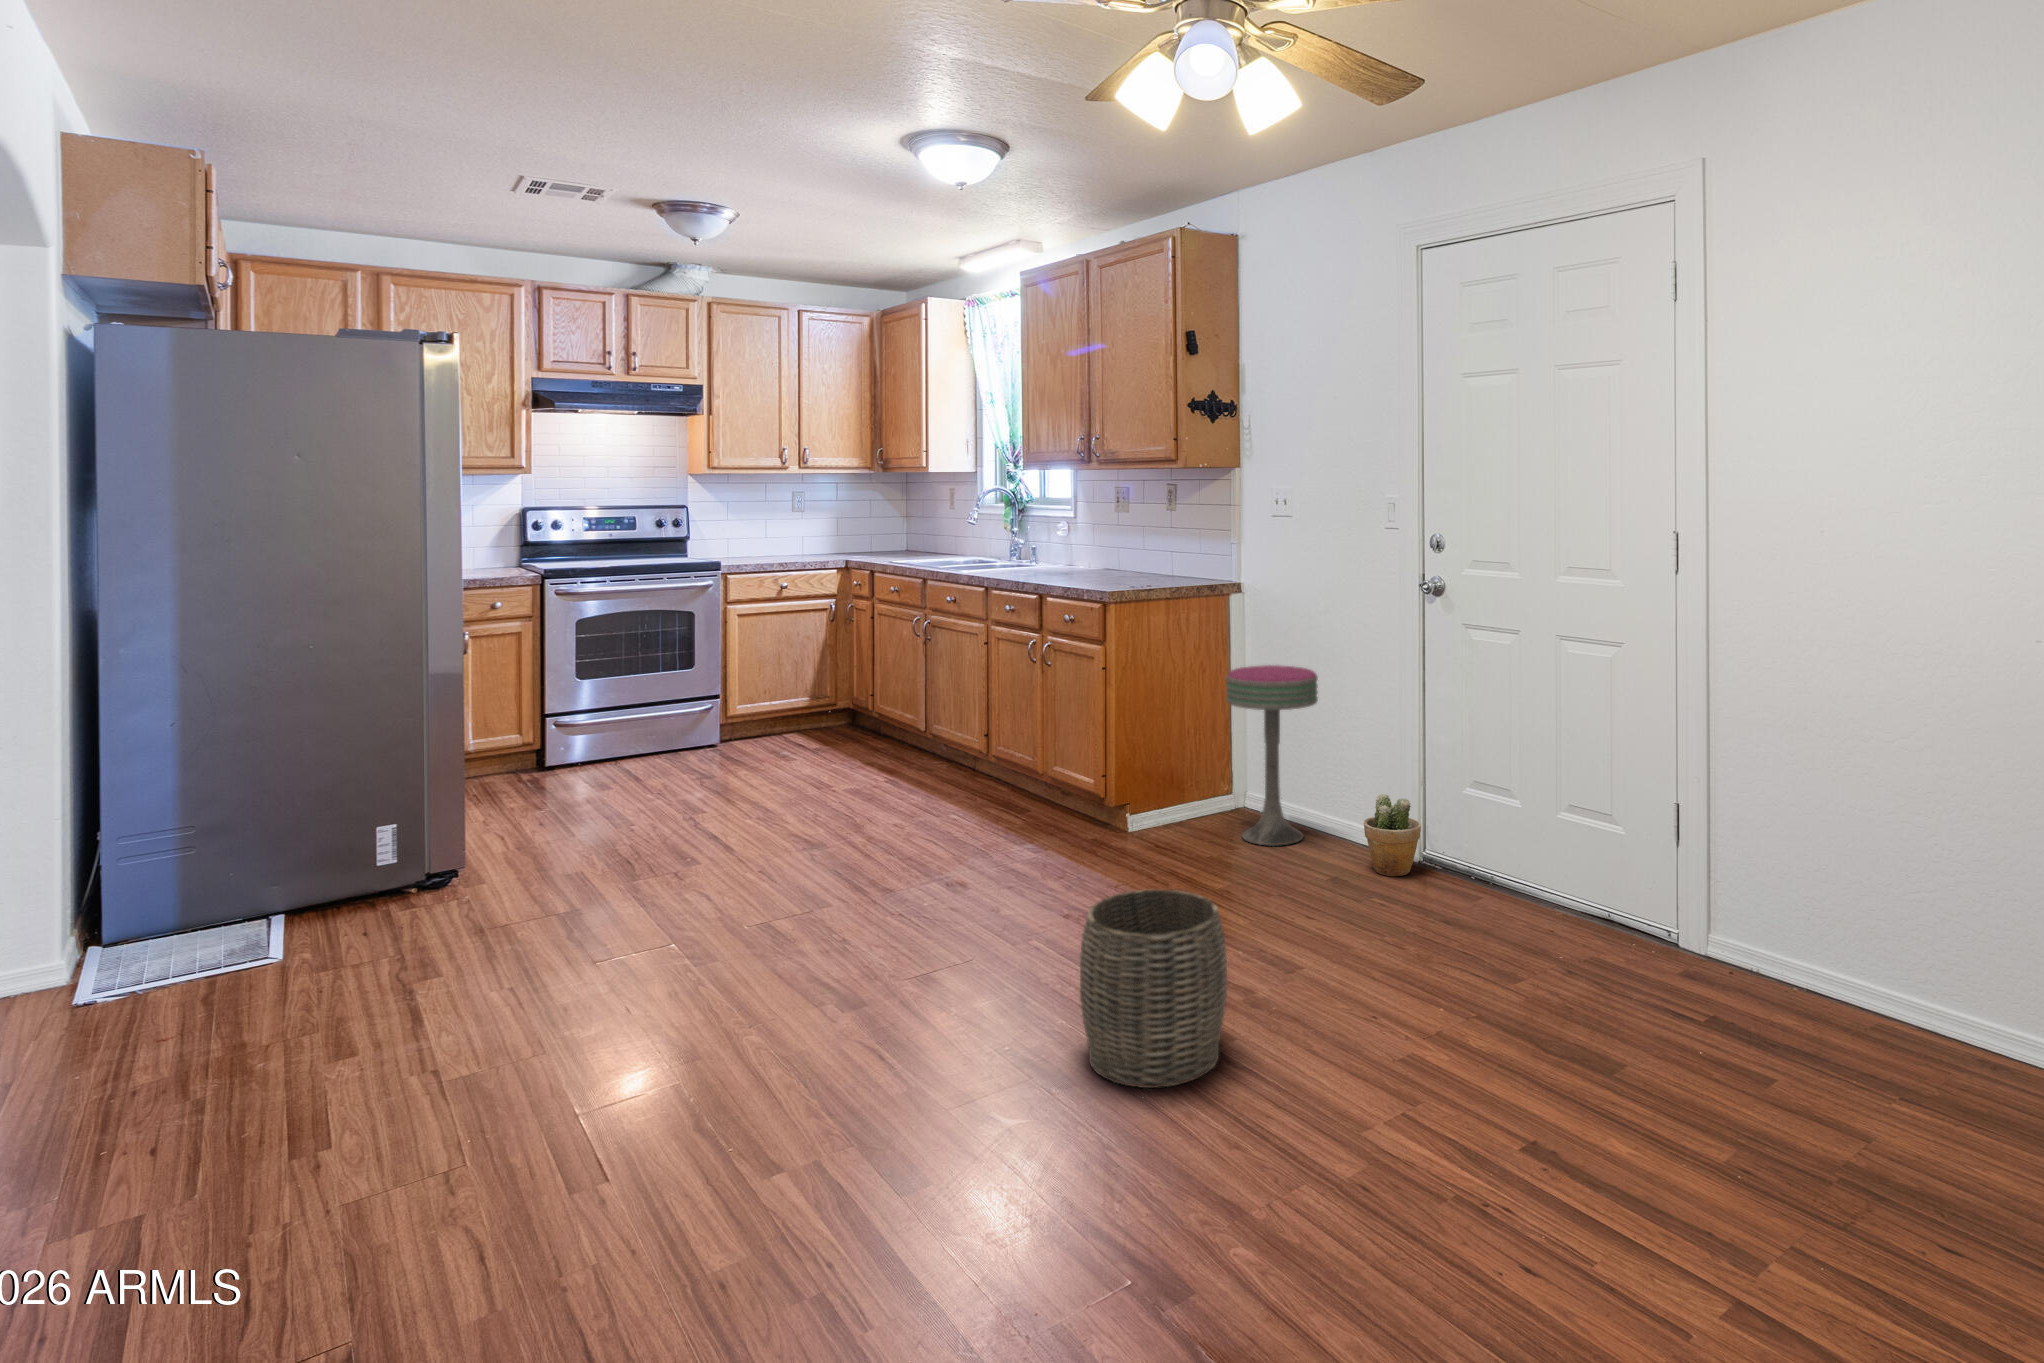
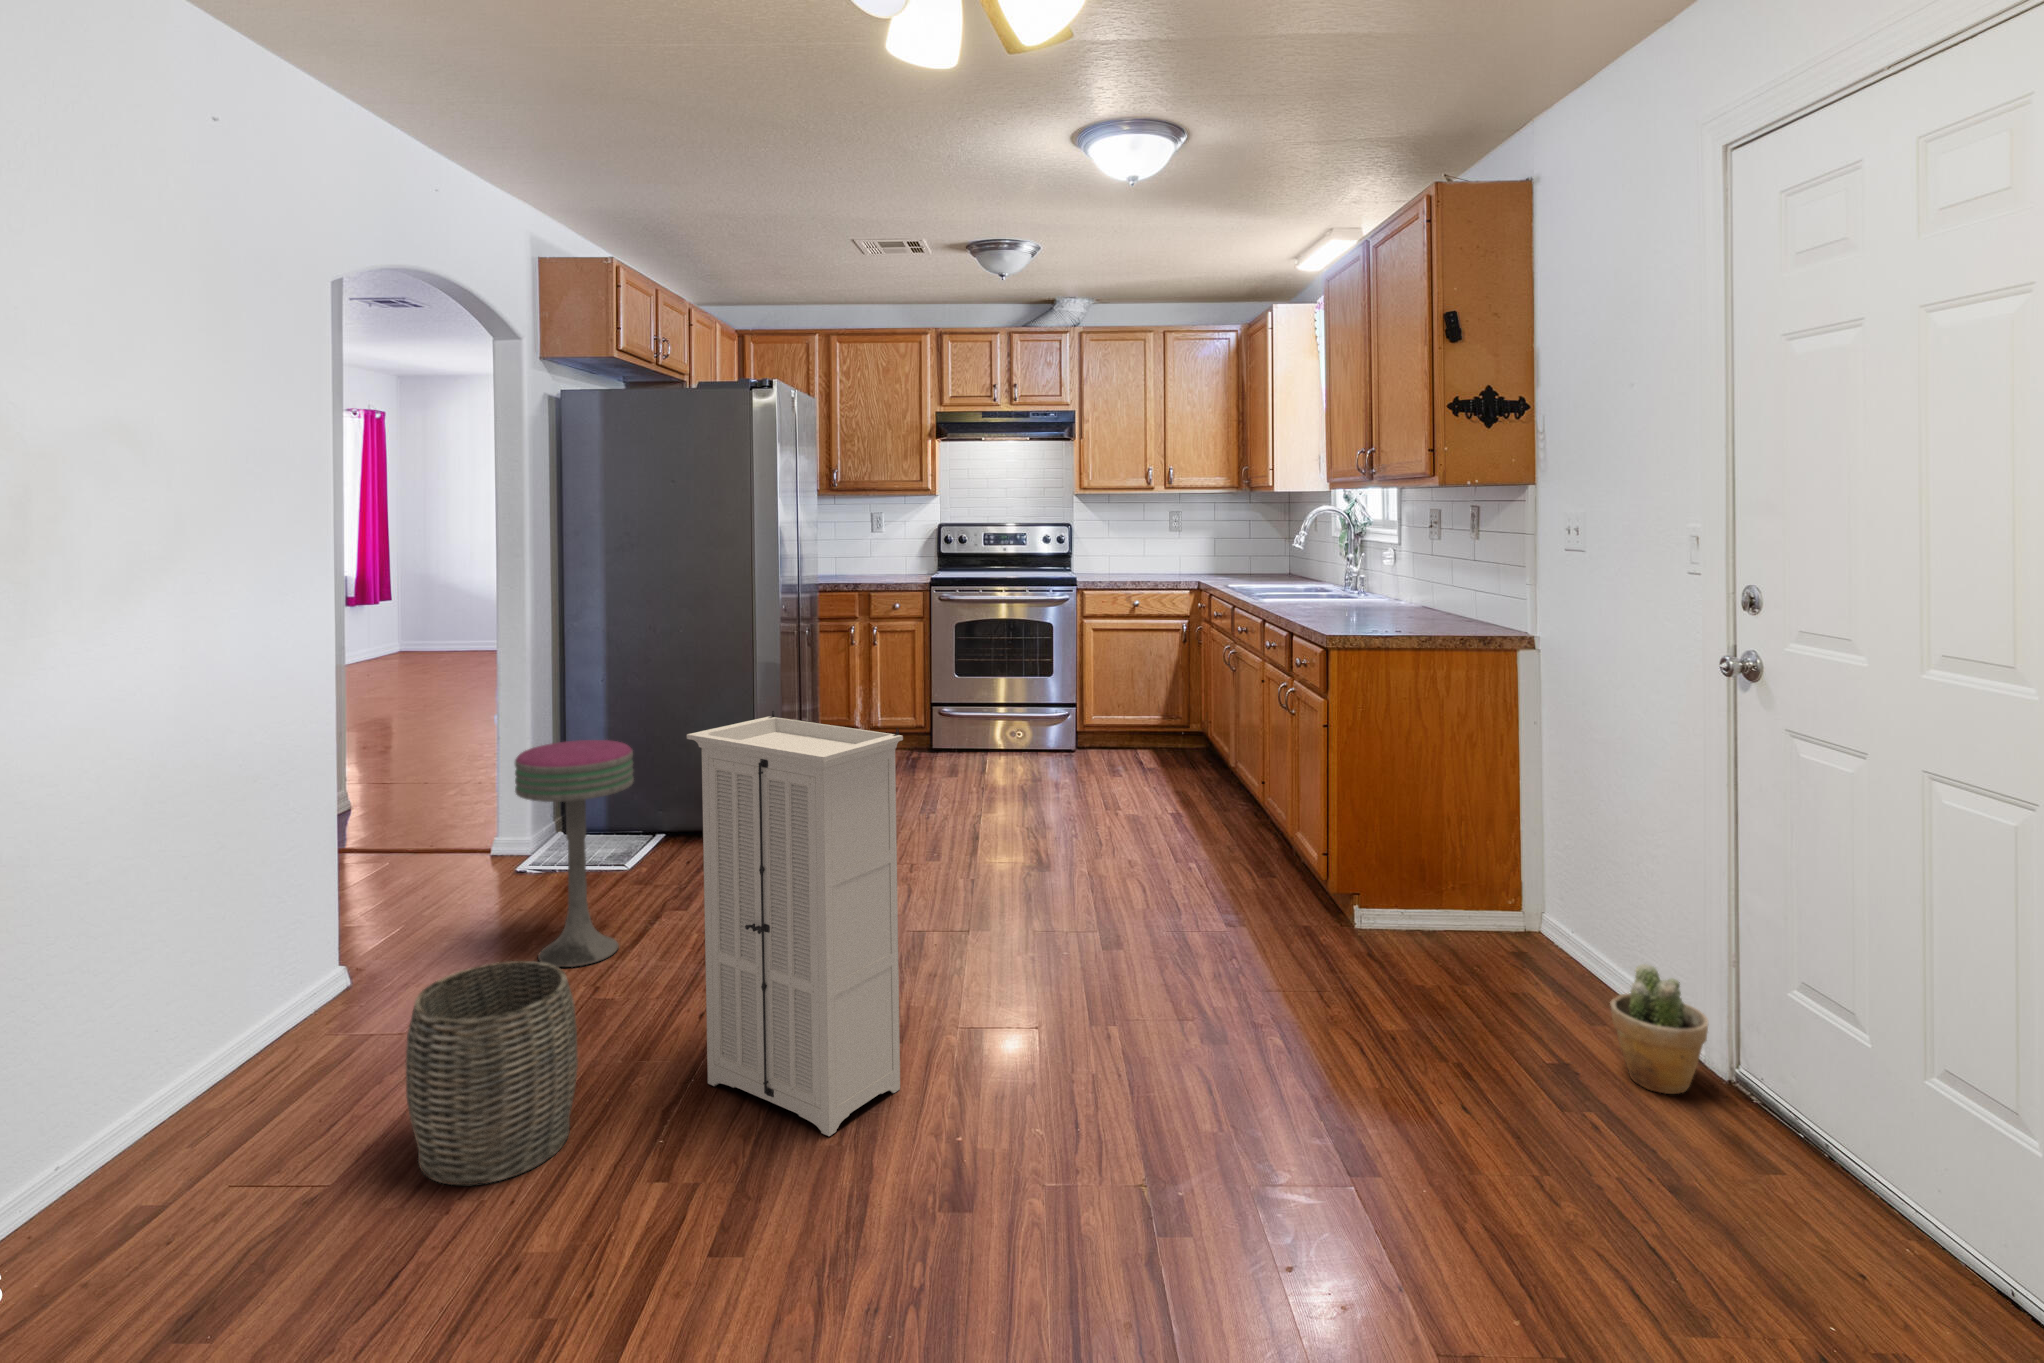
bar stool: present [1226,665,1318,846] -> present [515,740,634,967]
storage cabinet: none [697,681,923,1086] -> present [687,711,903,1136]
woven basket: present [1080,889,1227,1088] -> present [406,961,578,1185]

